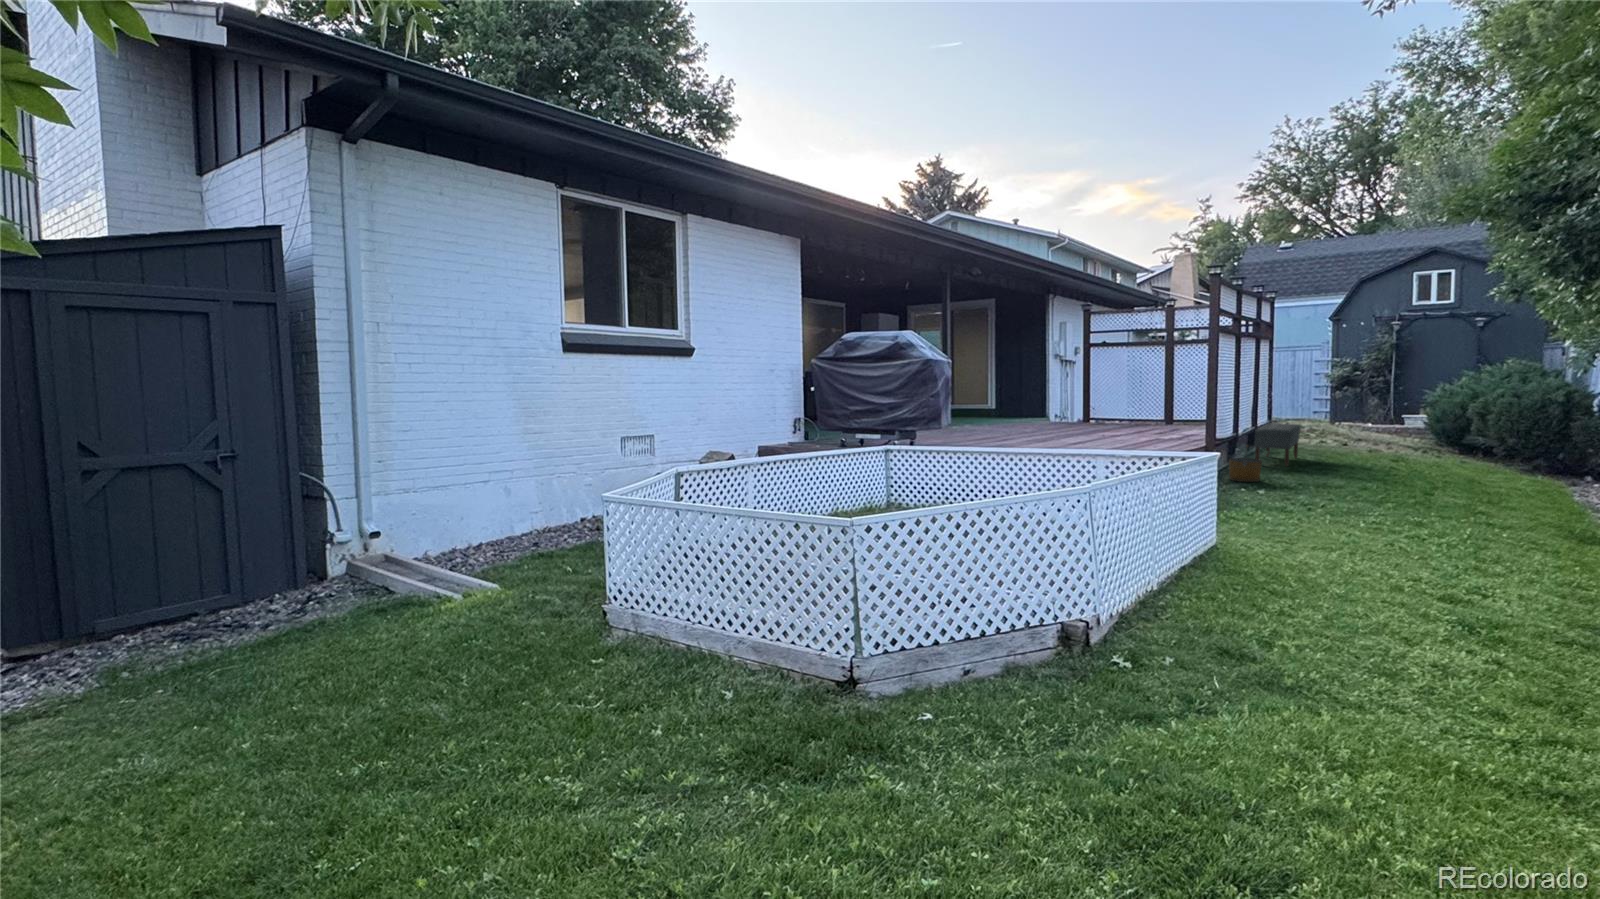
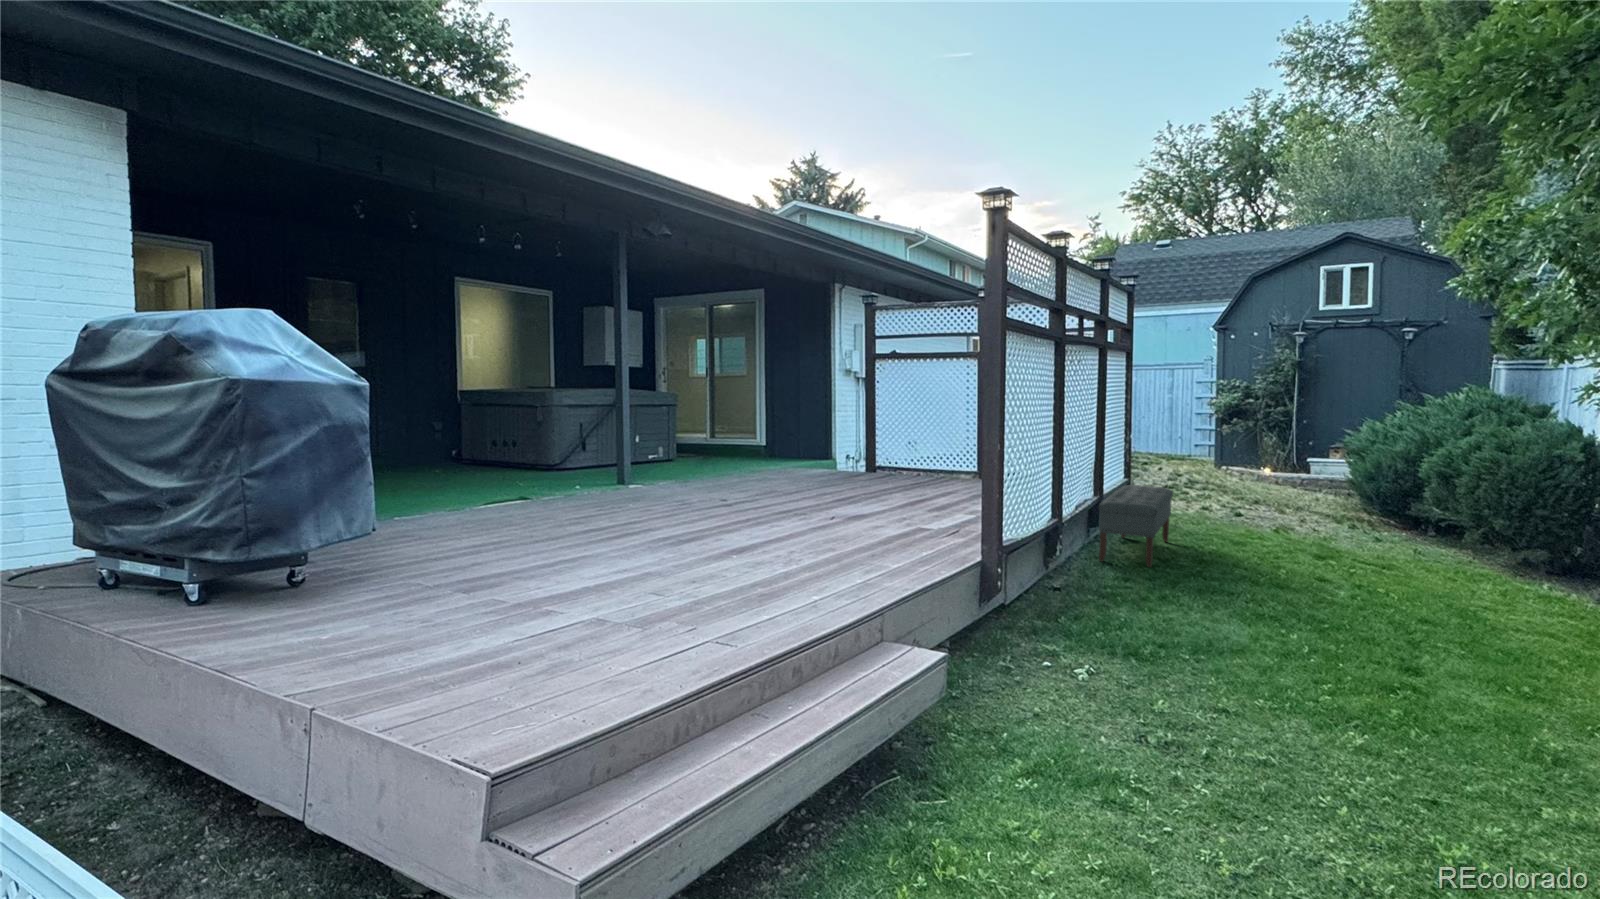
bucket: present [1229,445,1262,482] -> none [1040,548,1098,623]

